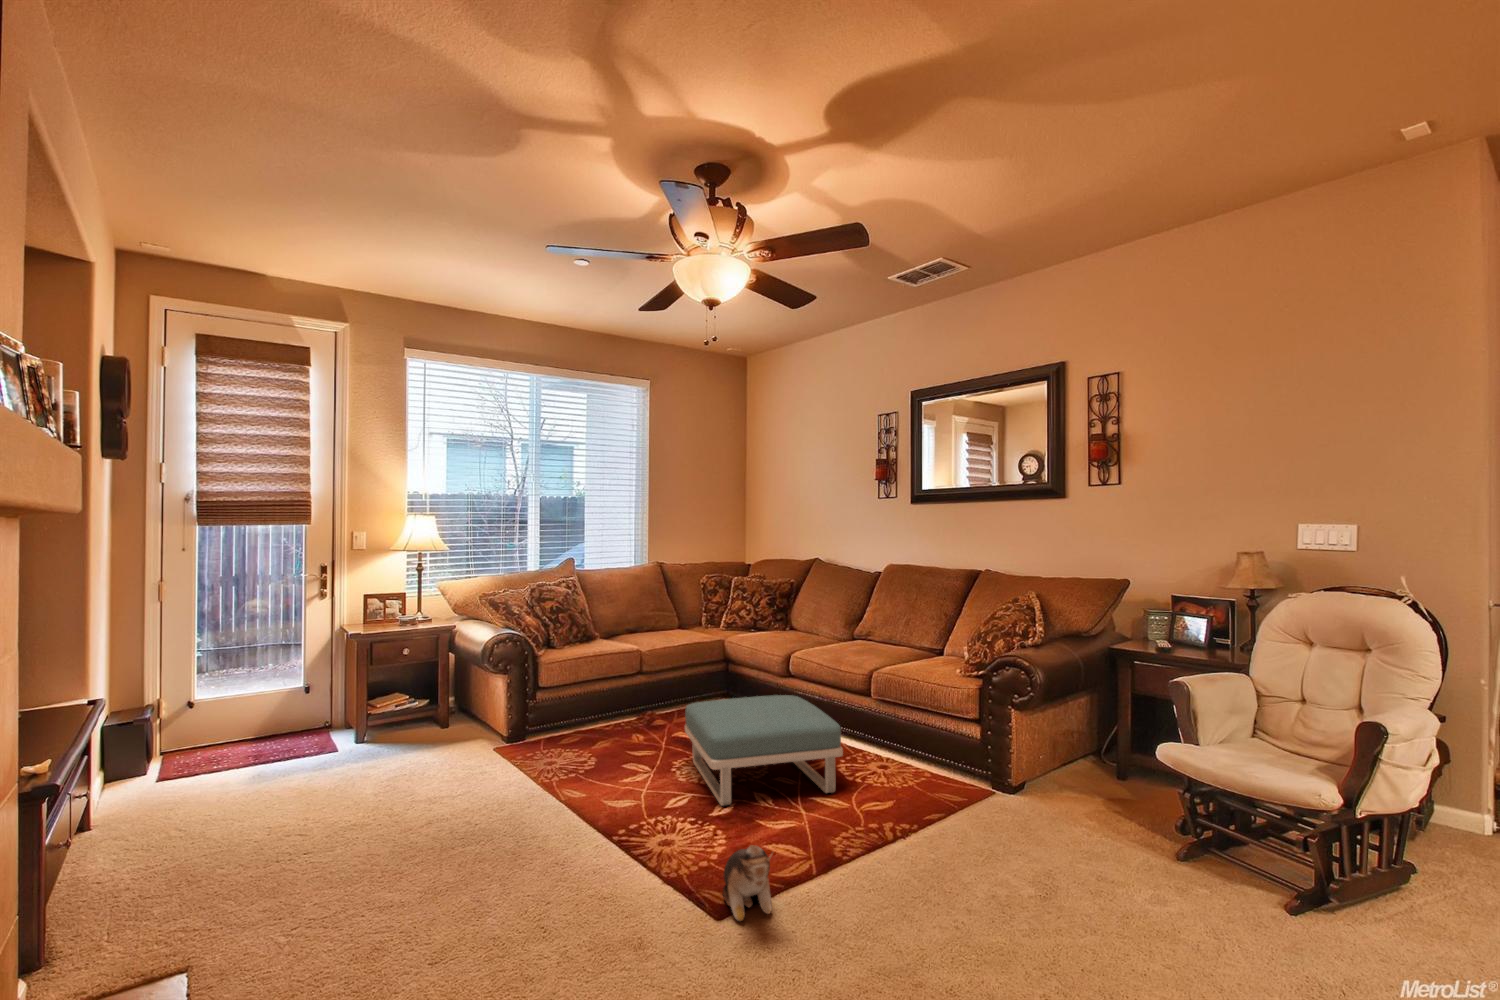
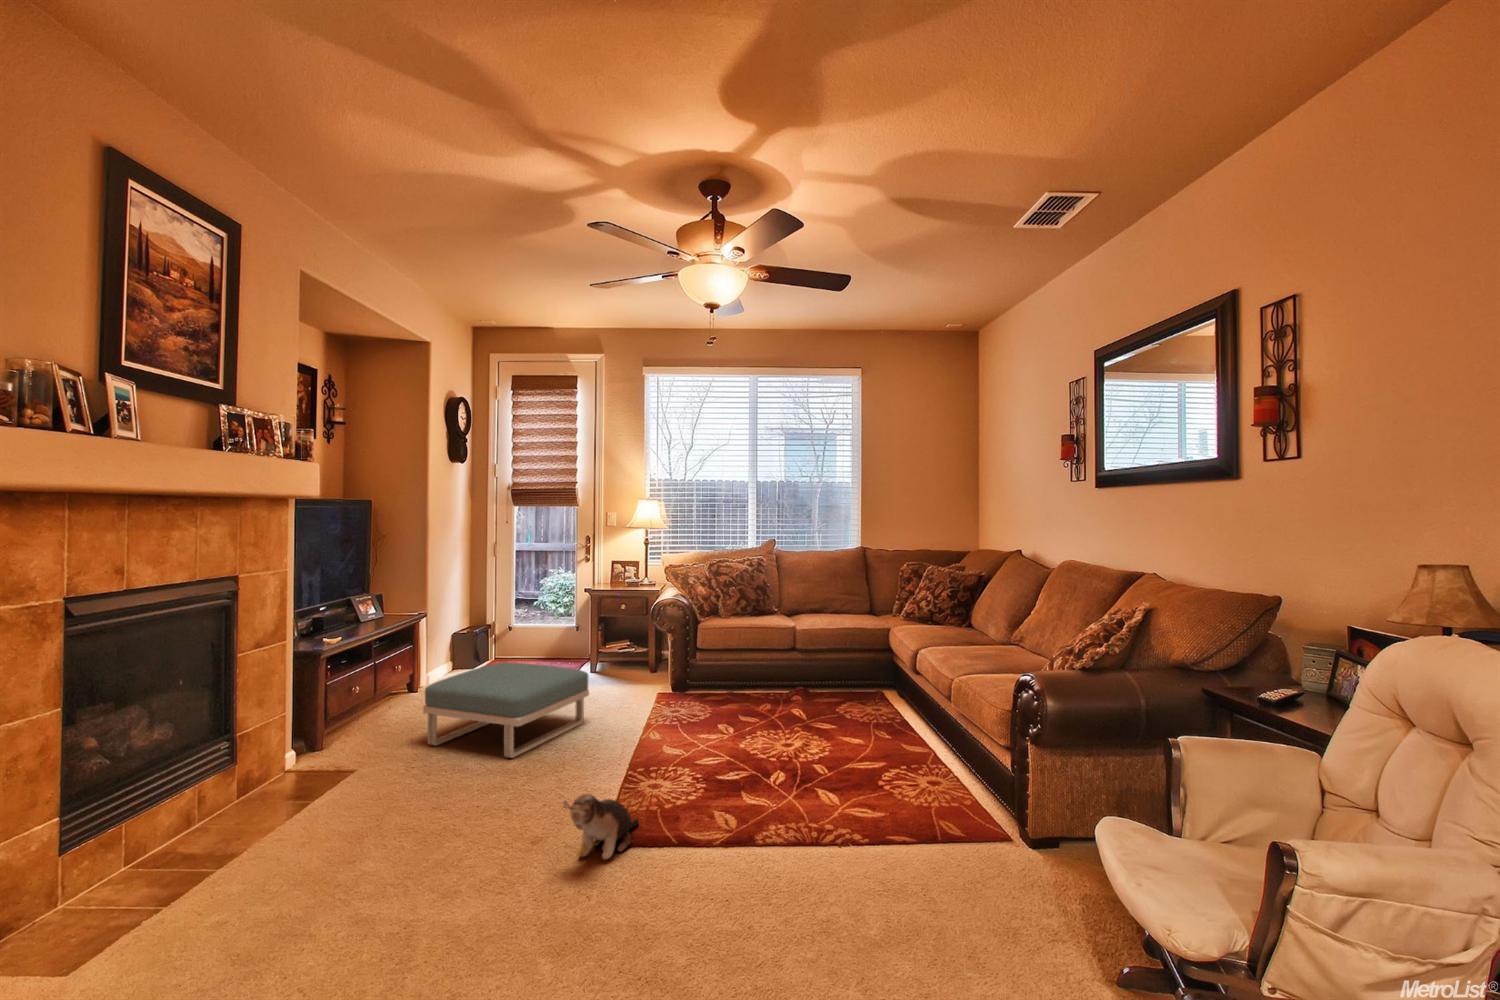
footstool: present [685,695,843,806] -> present [423,662,589,758]

